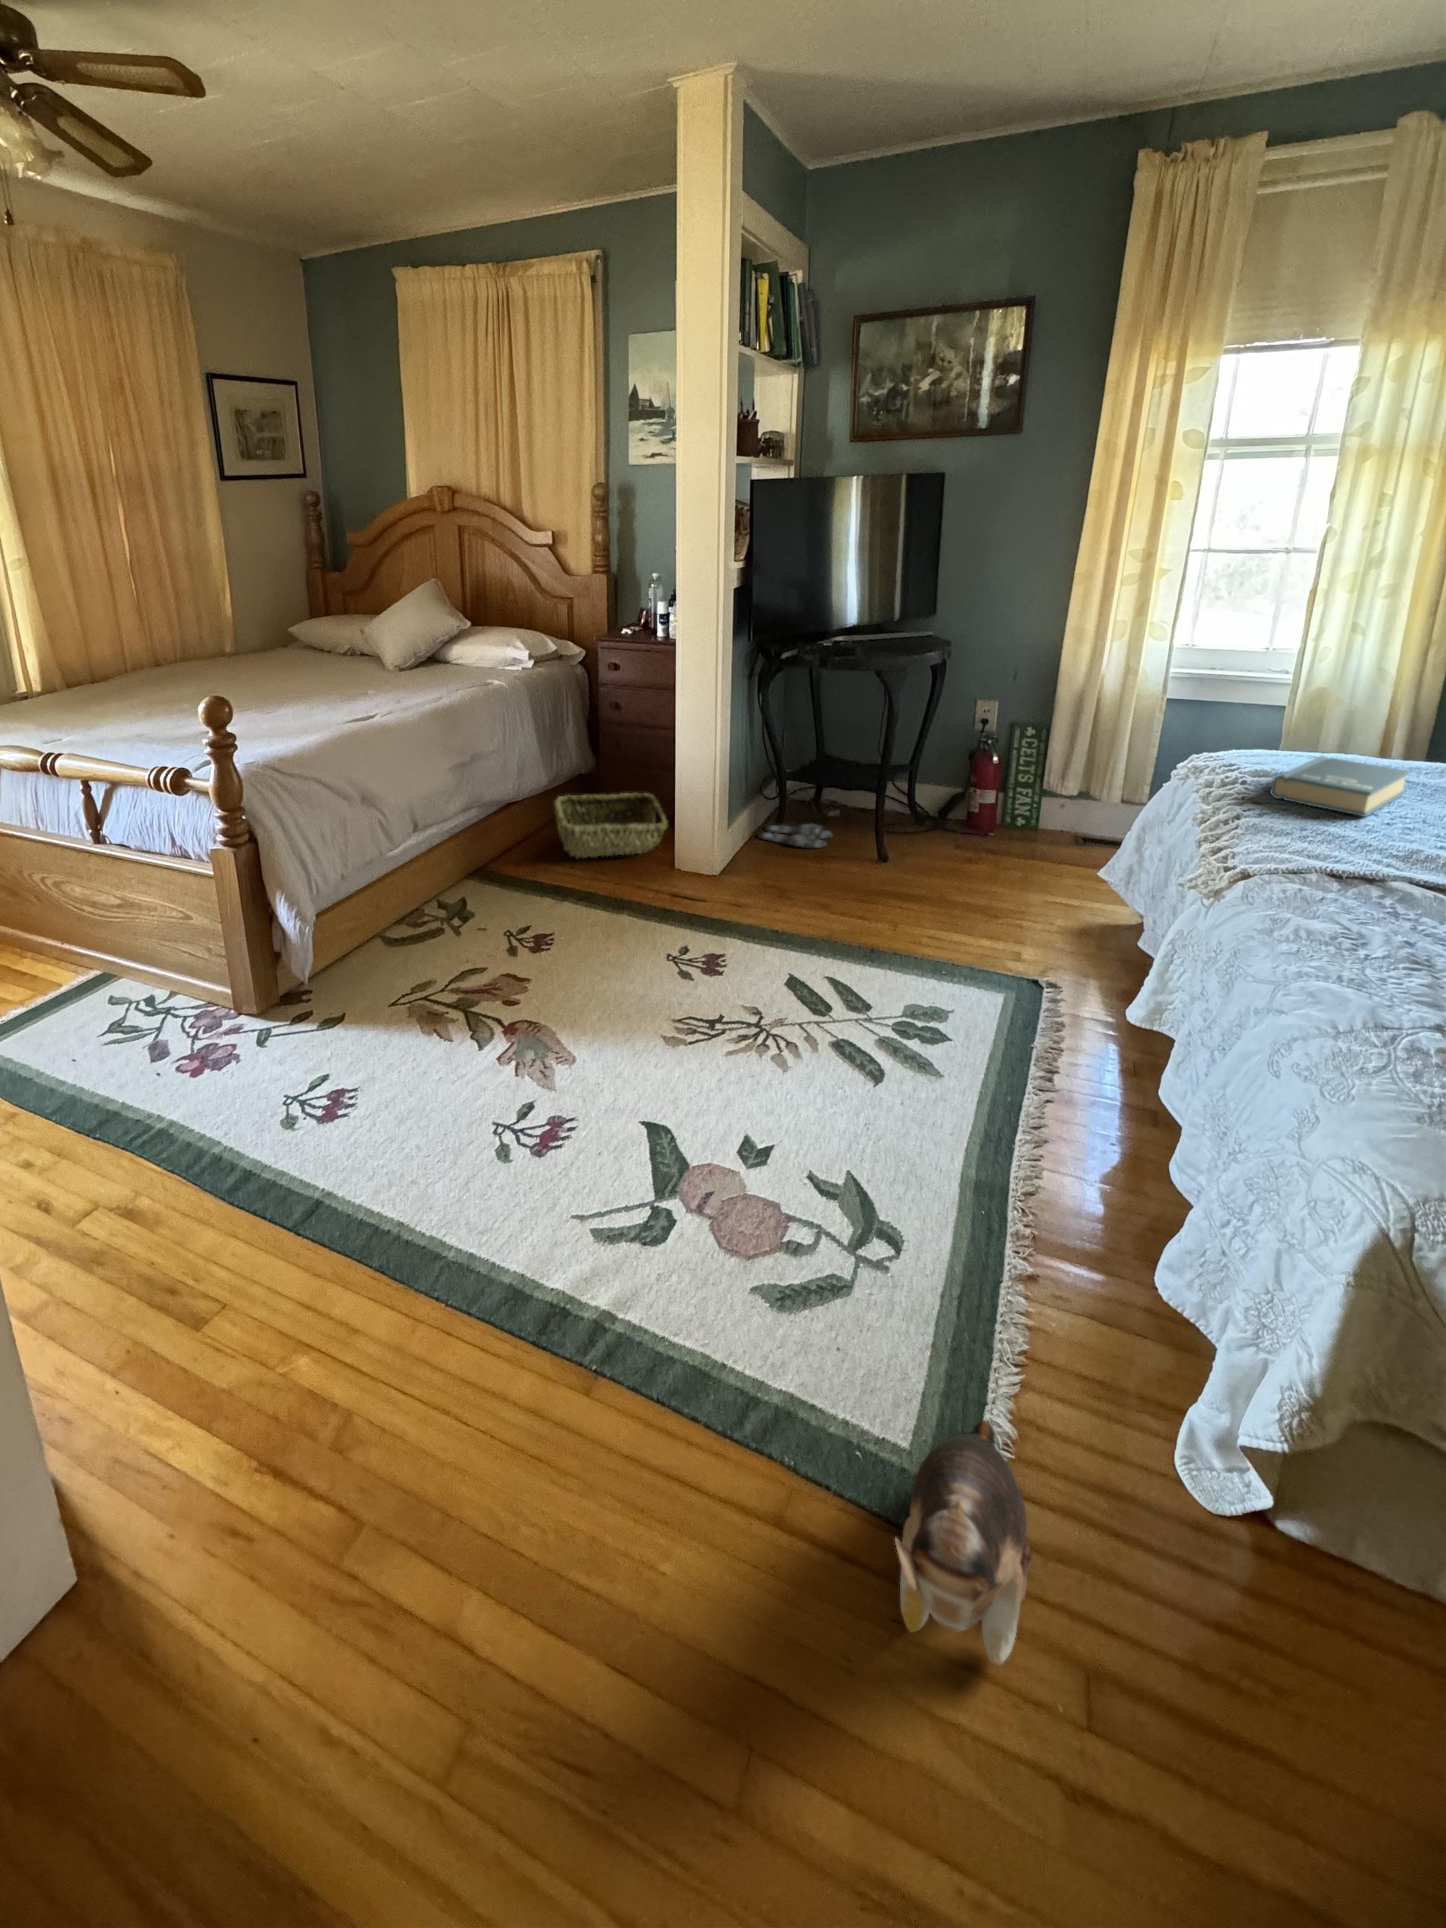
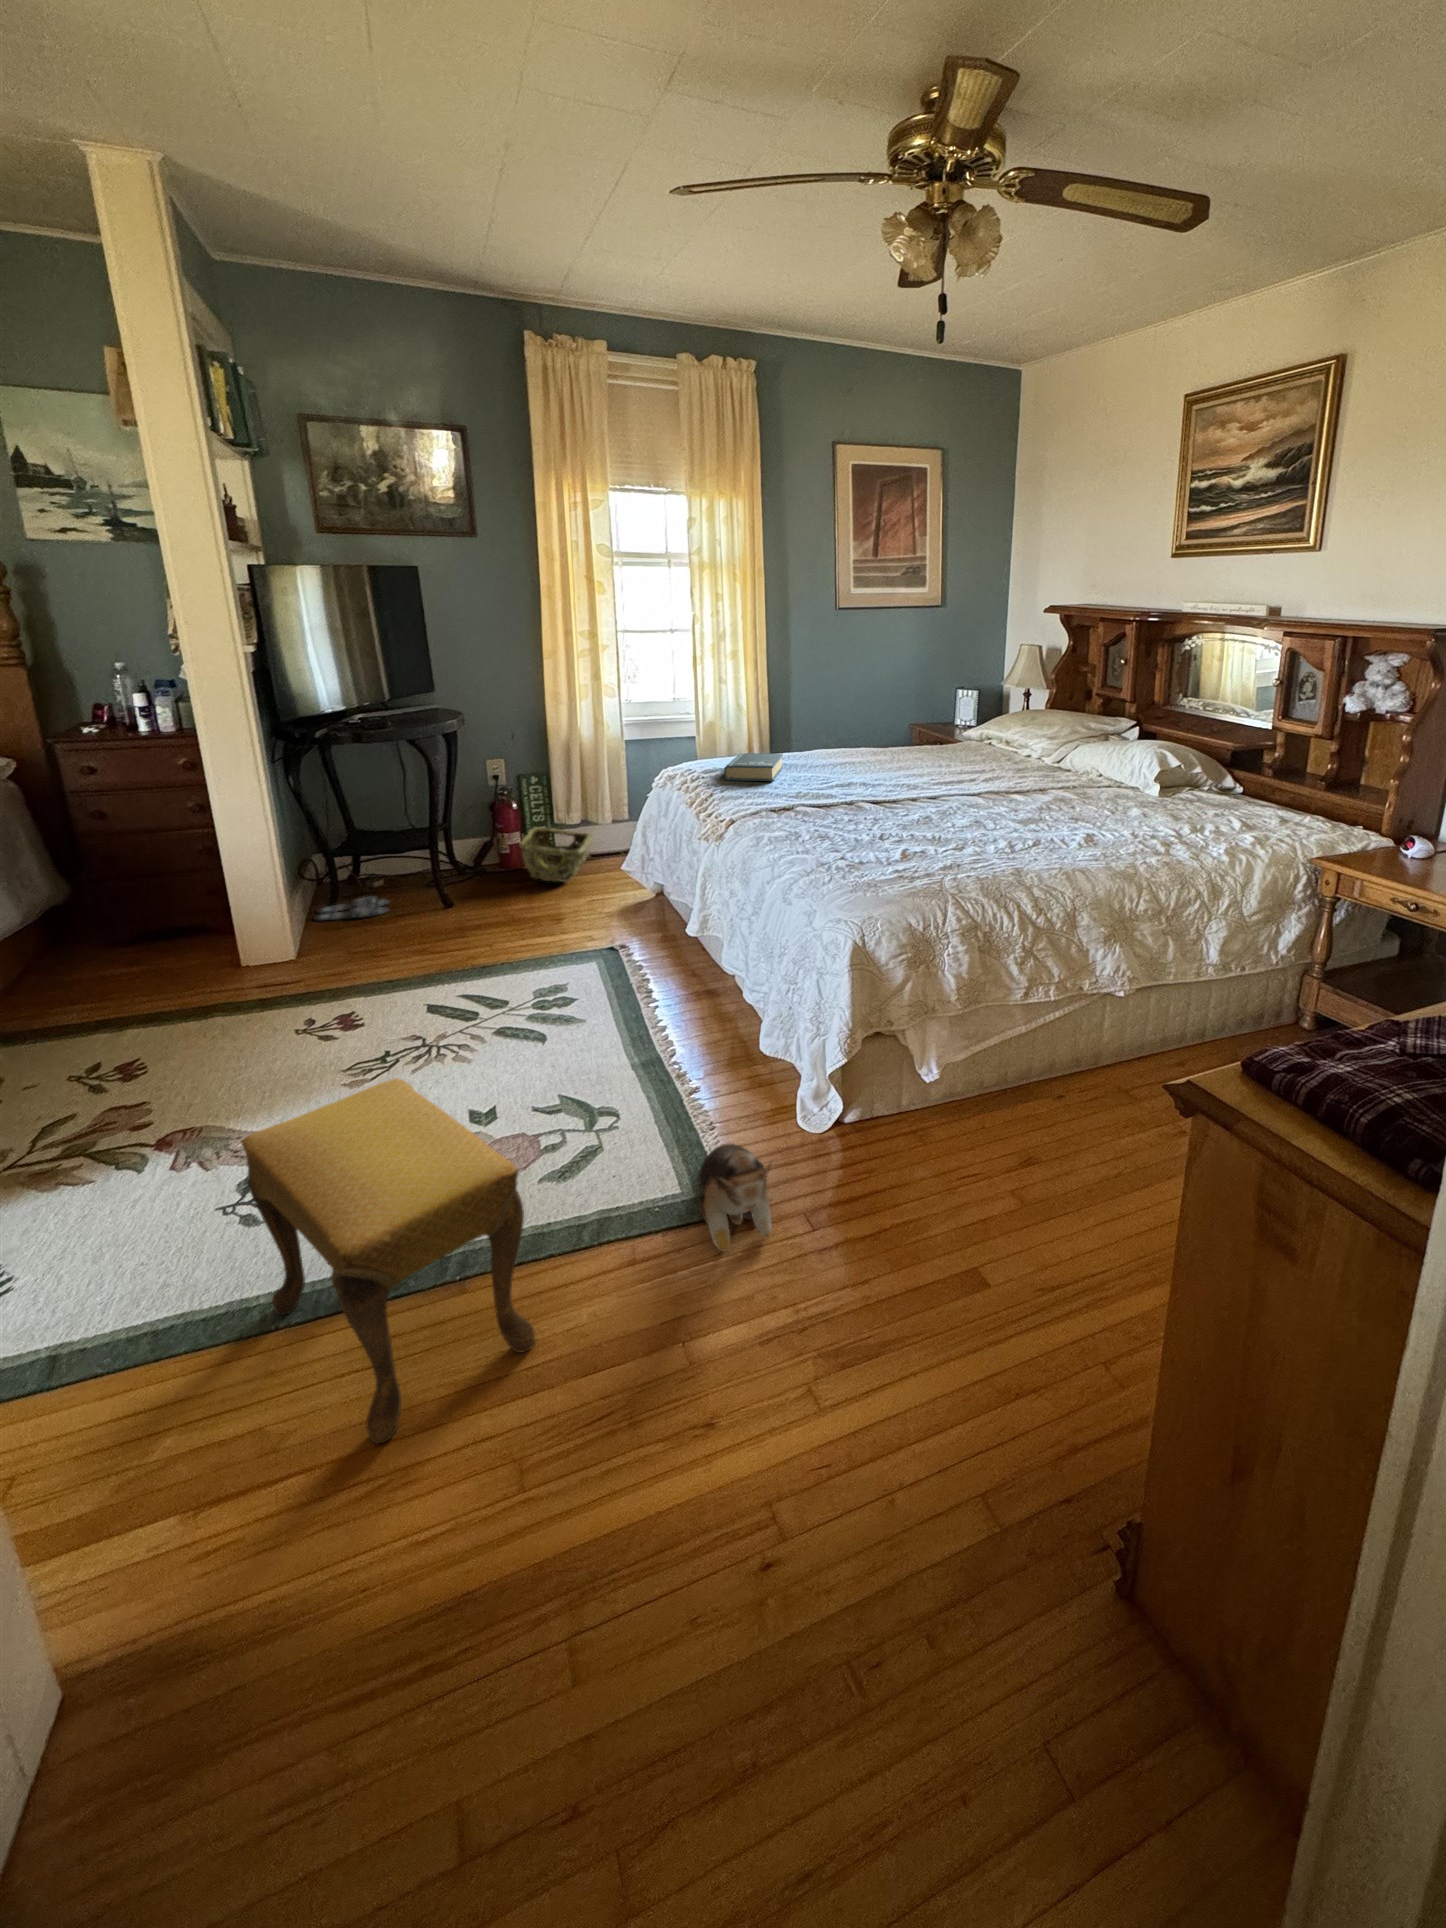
woven basket: present [554,792,668,858] -> present [519,827,591,882]
footstool: none [356,1102,606,1560] -> present [242,1078,535,1443]

